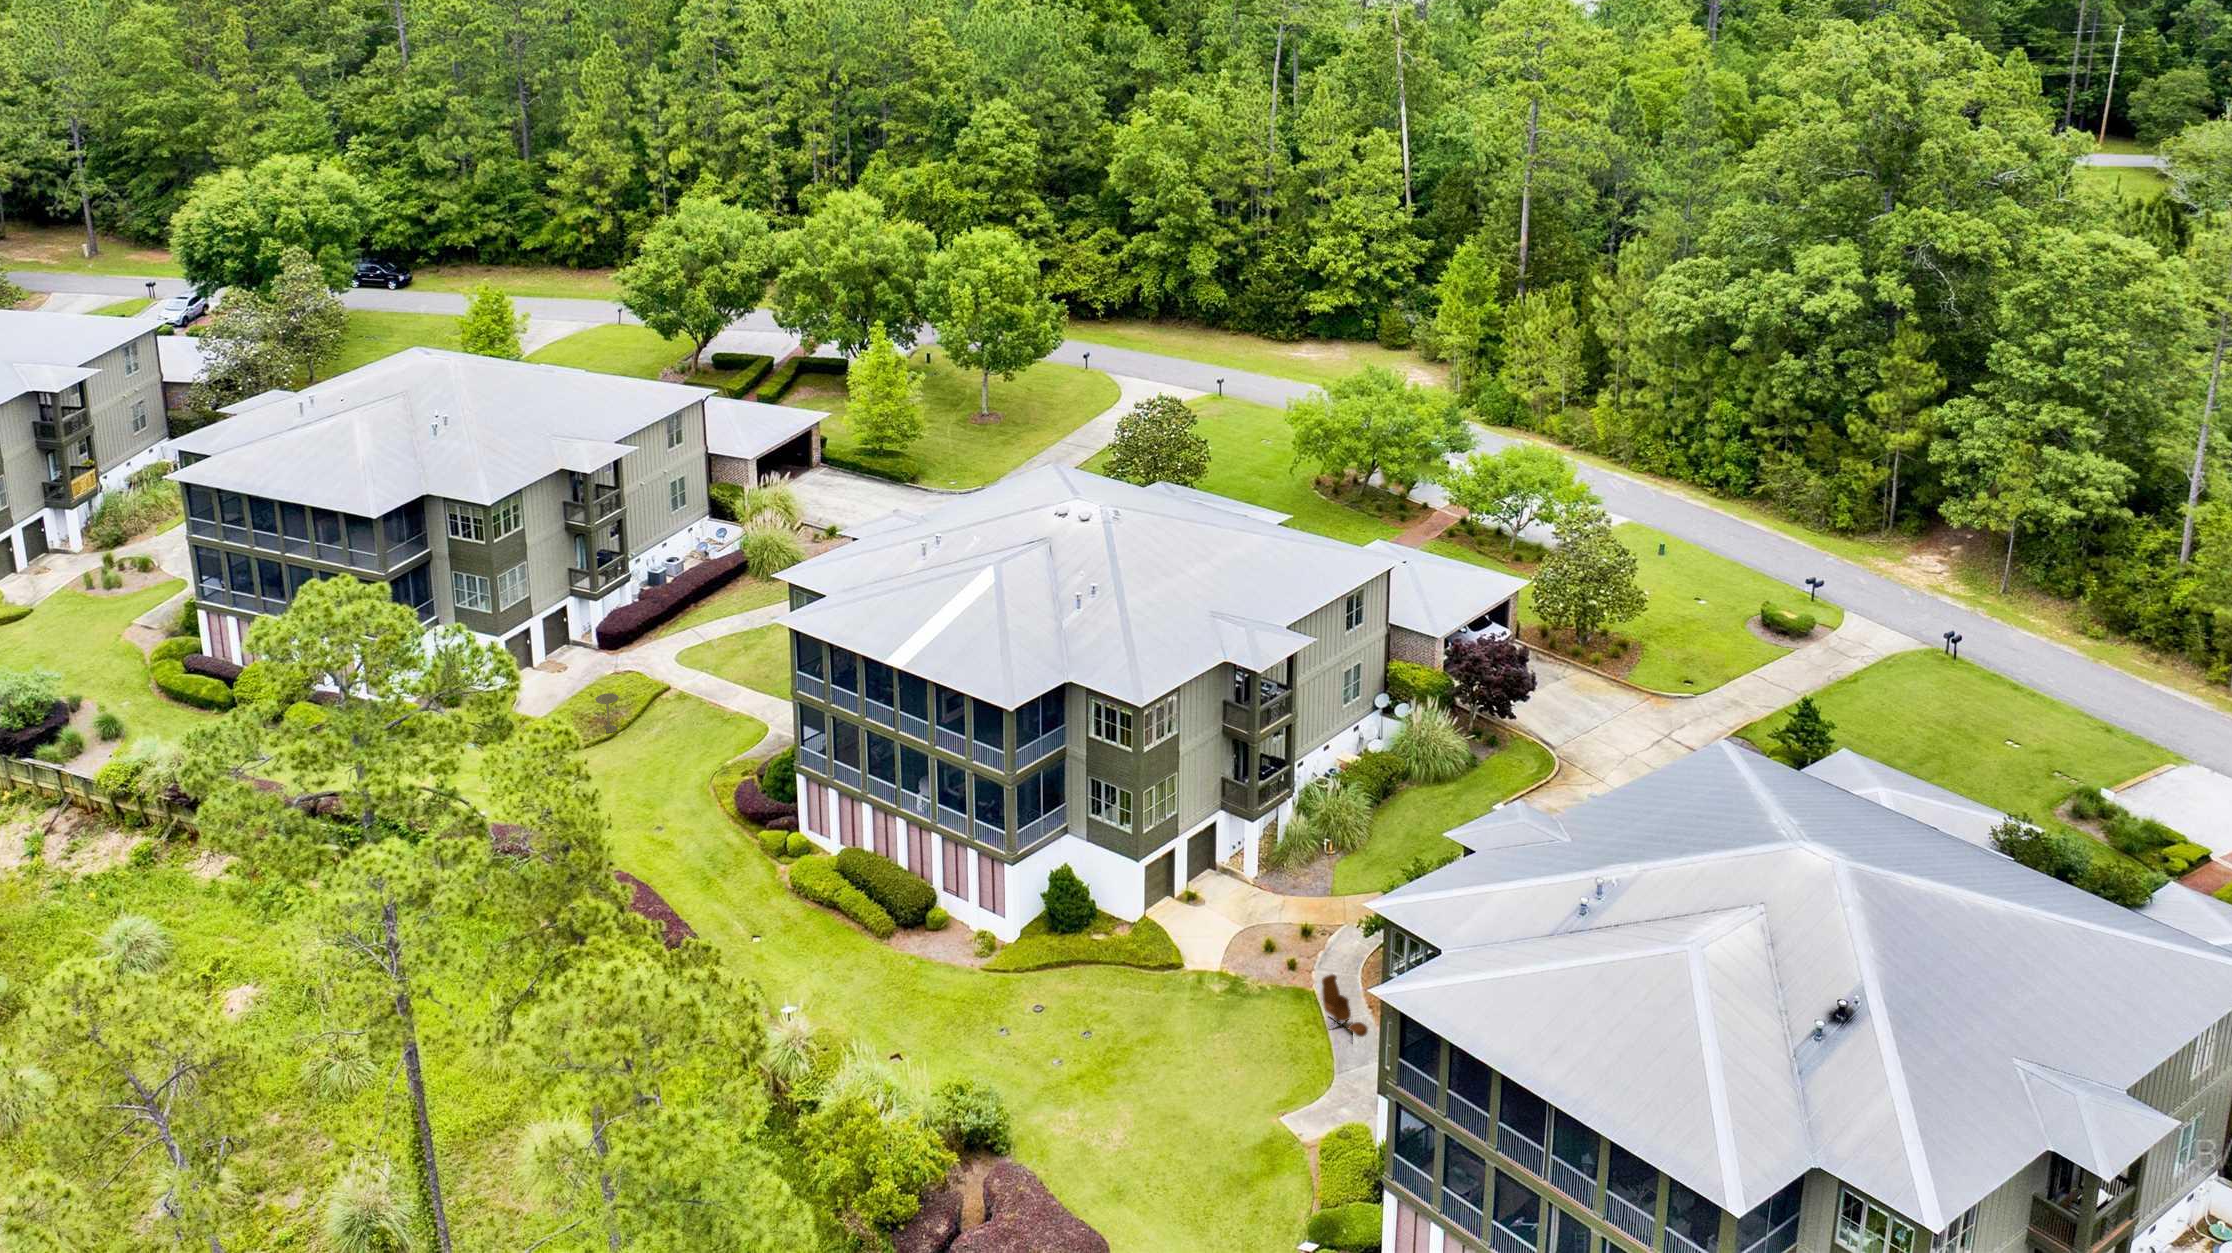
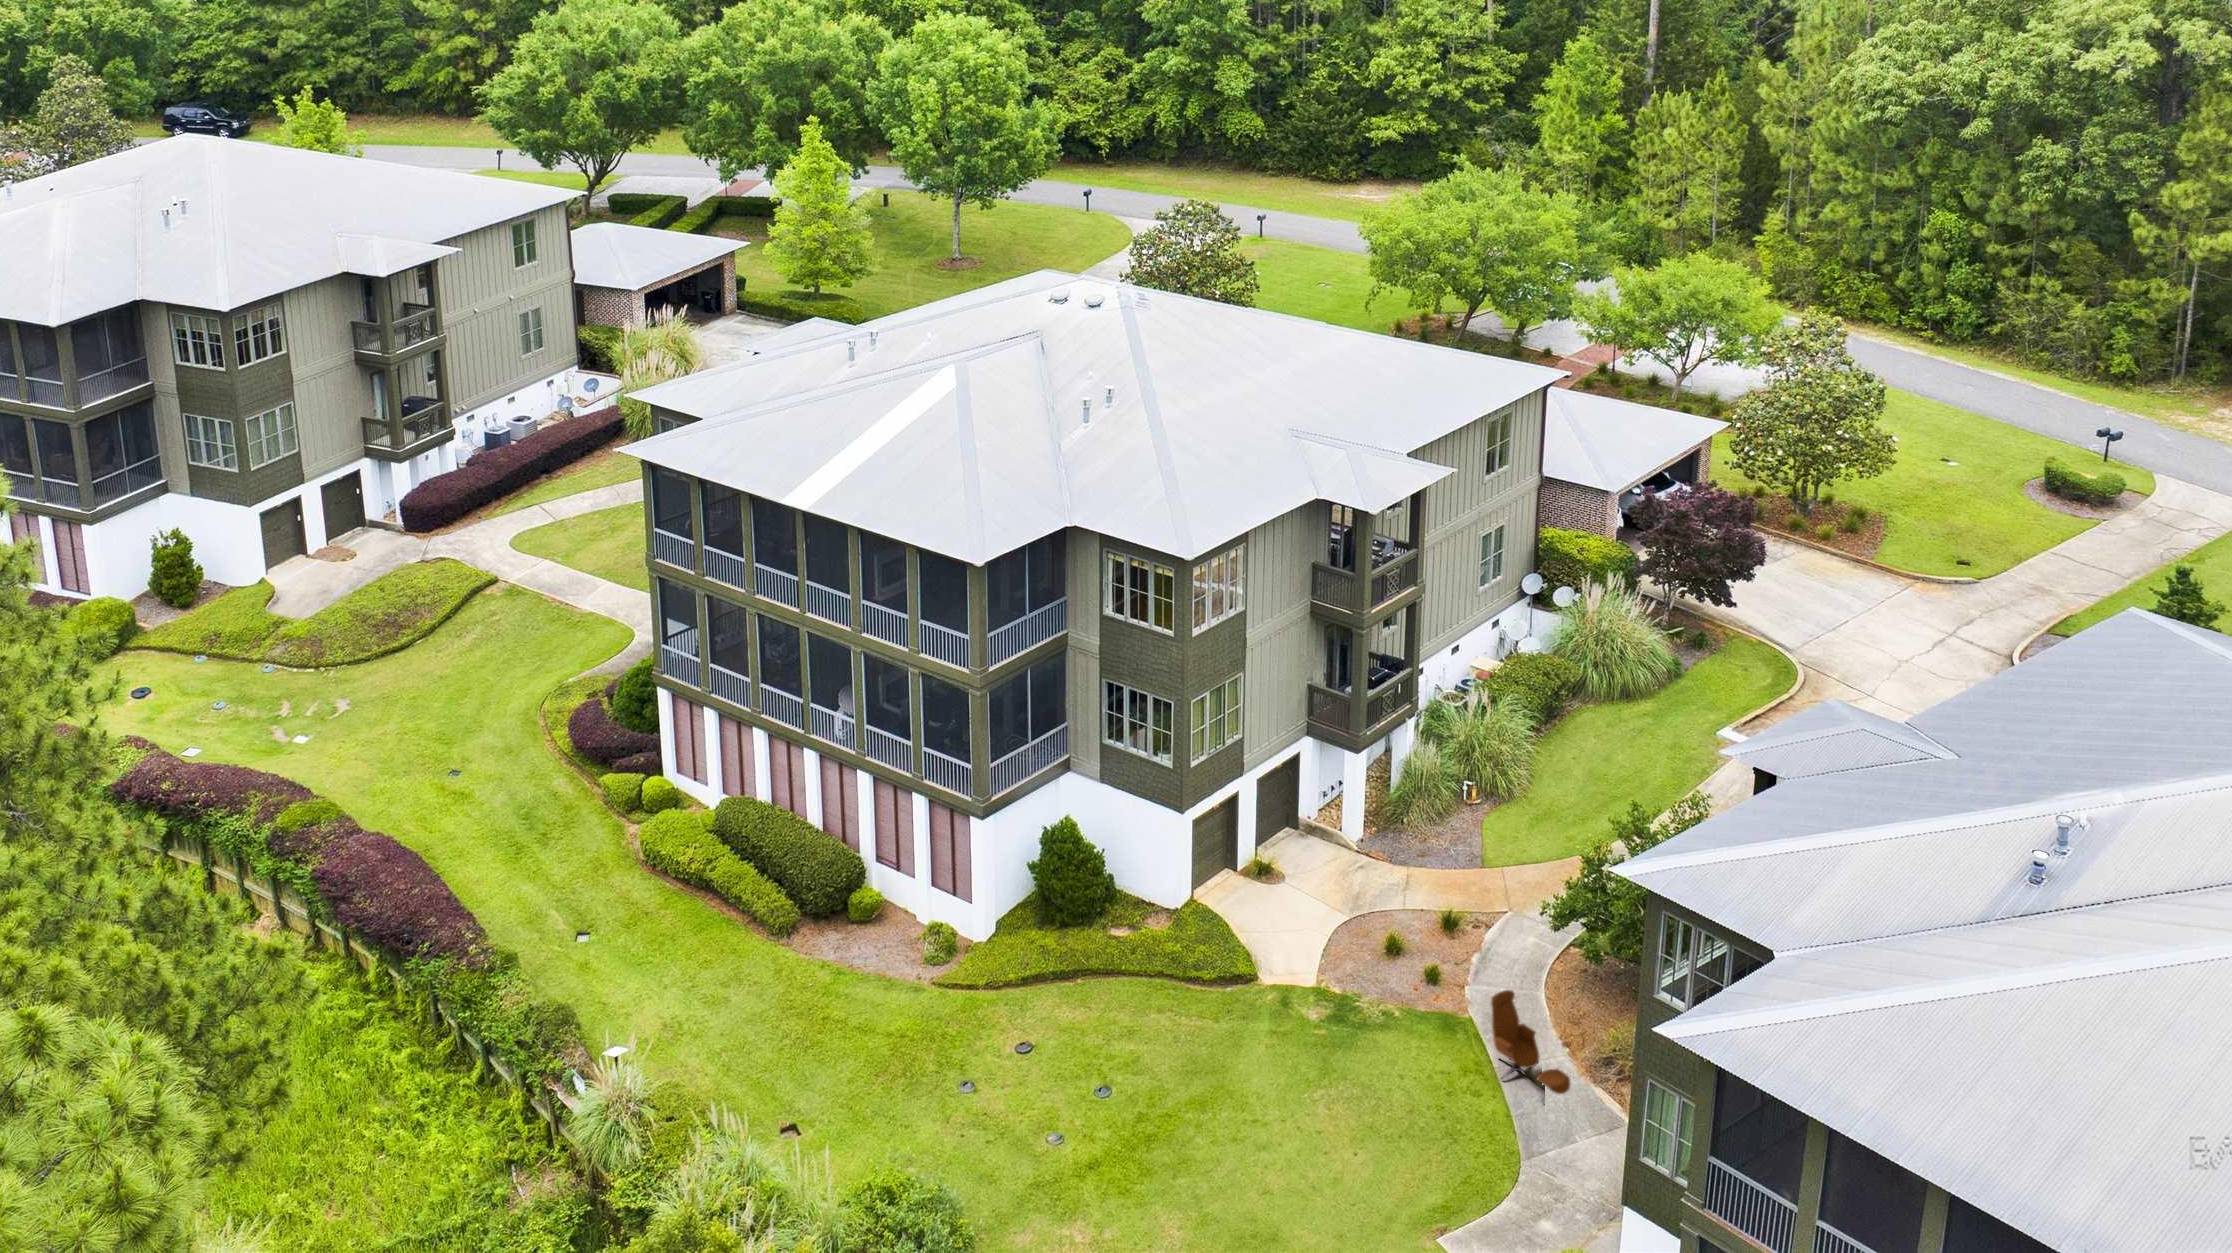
pedestal table: present [595,693,619,733] -> none [381,585,416,641]

